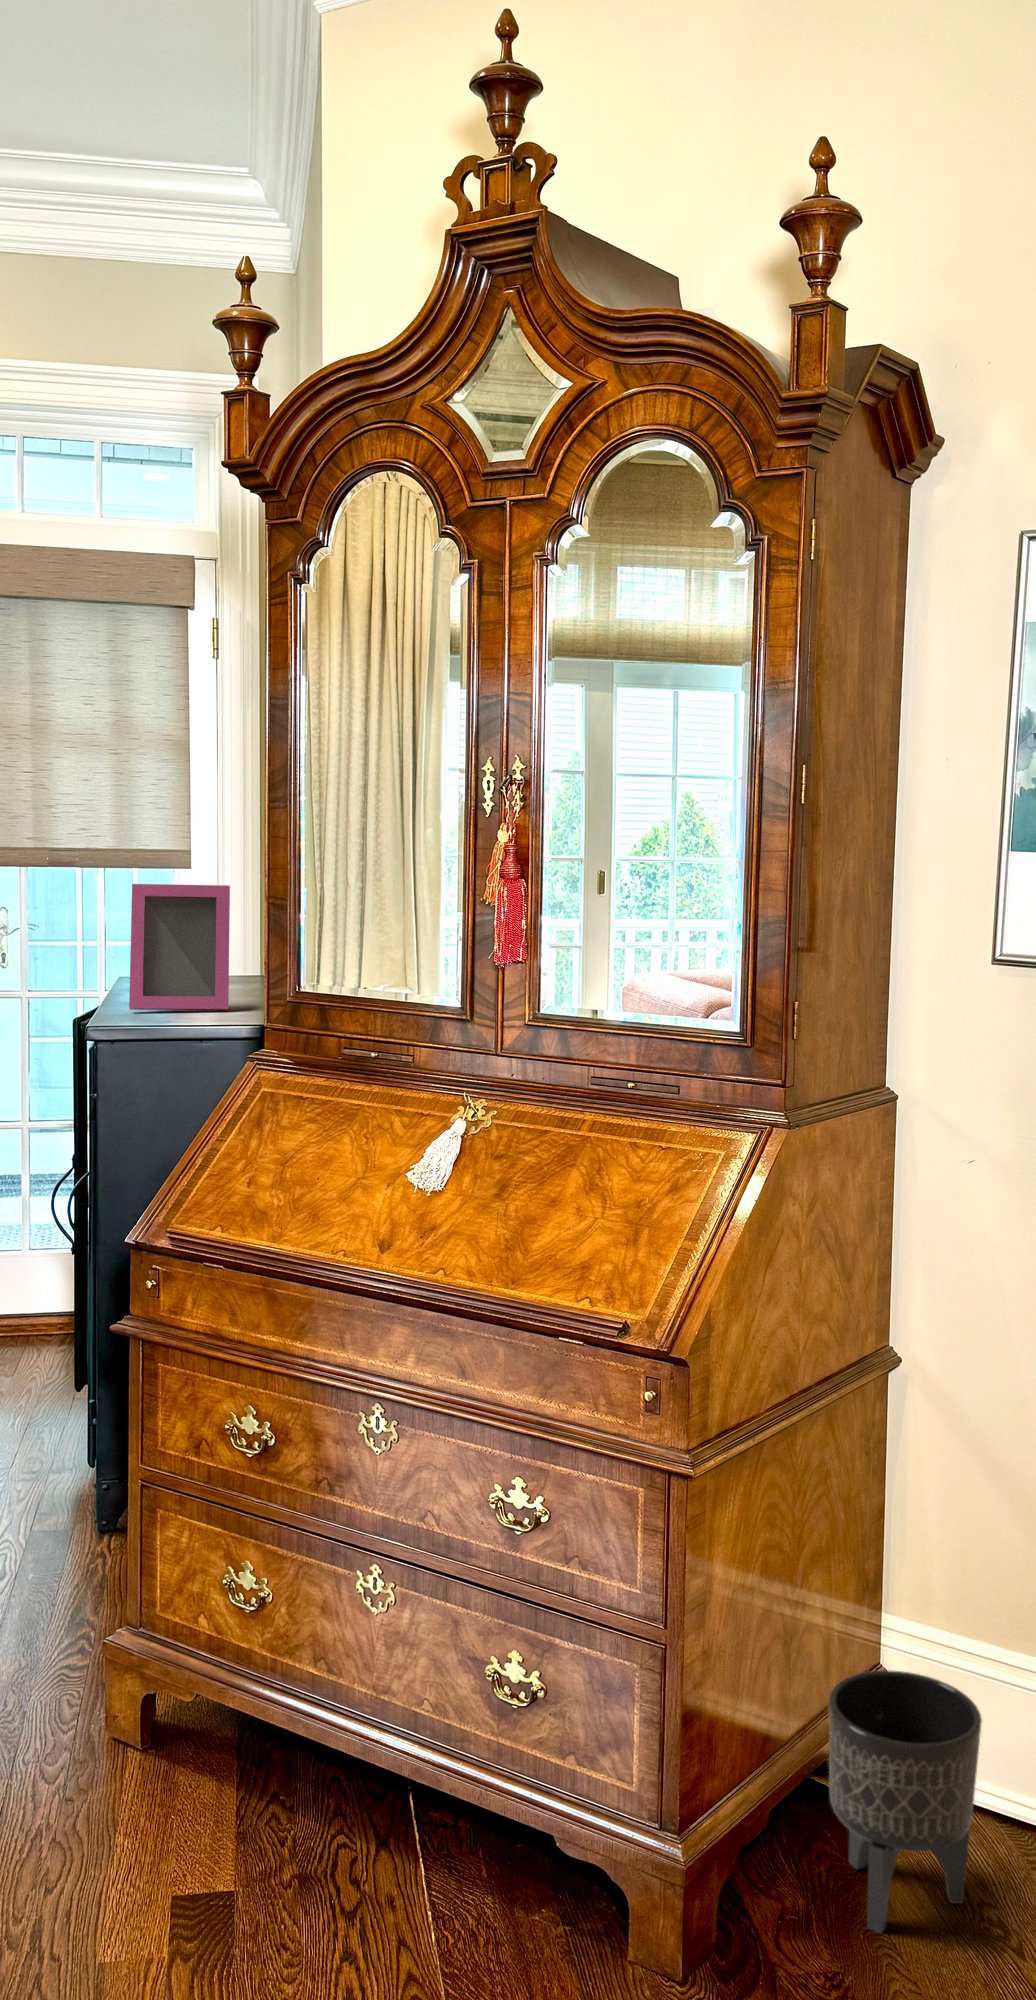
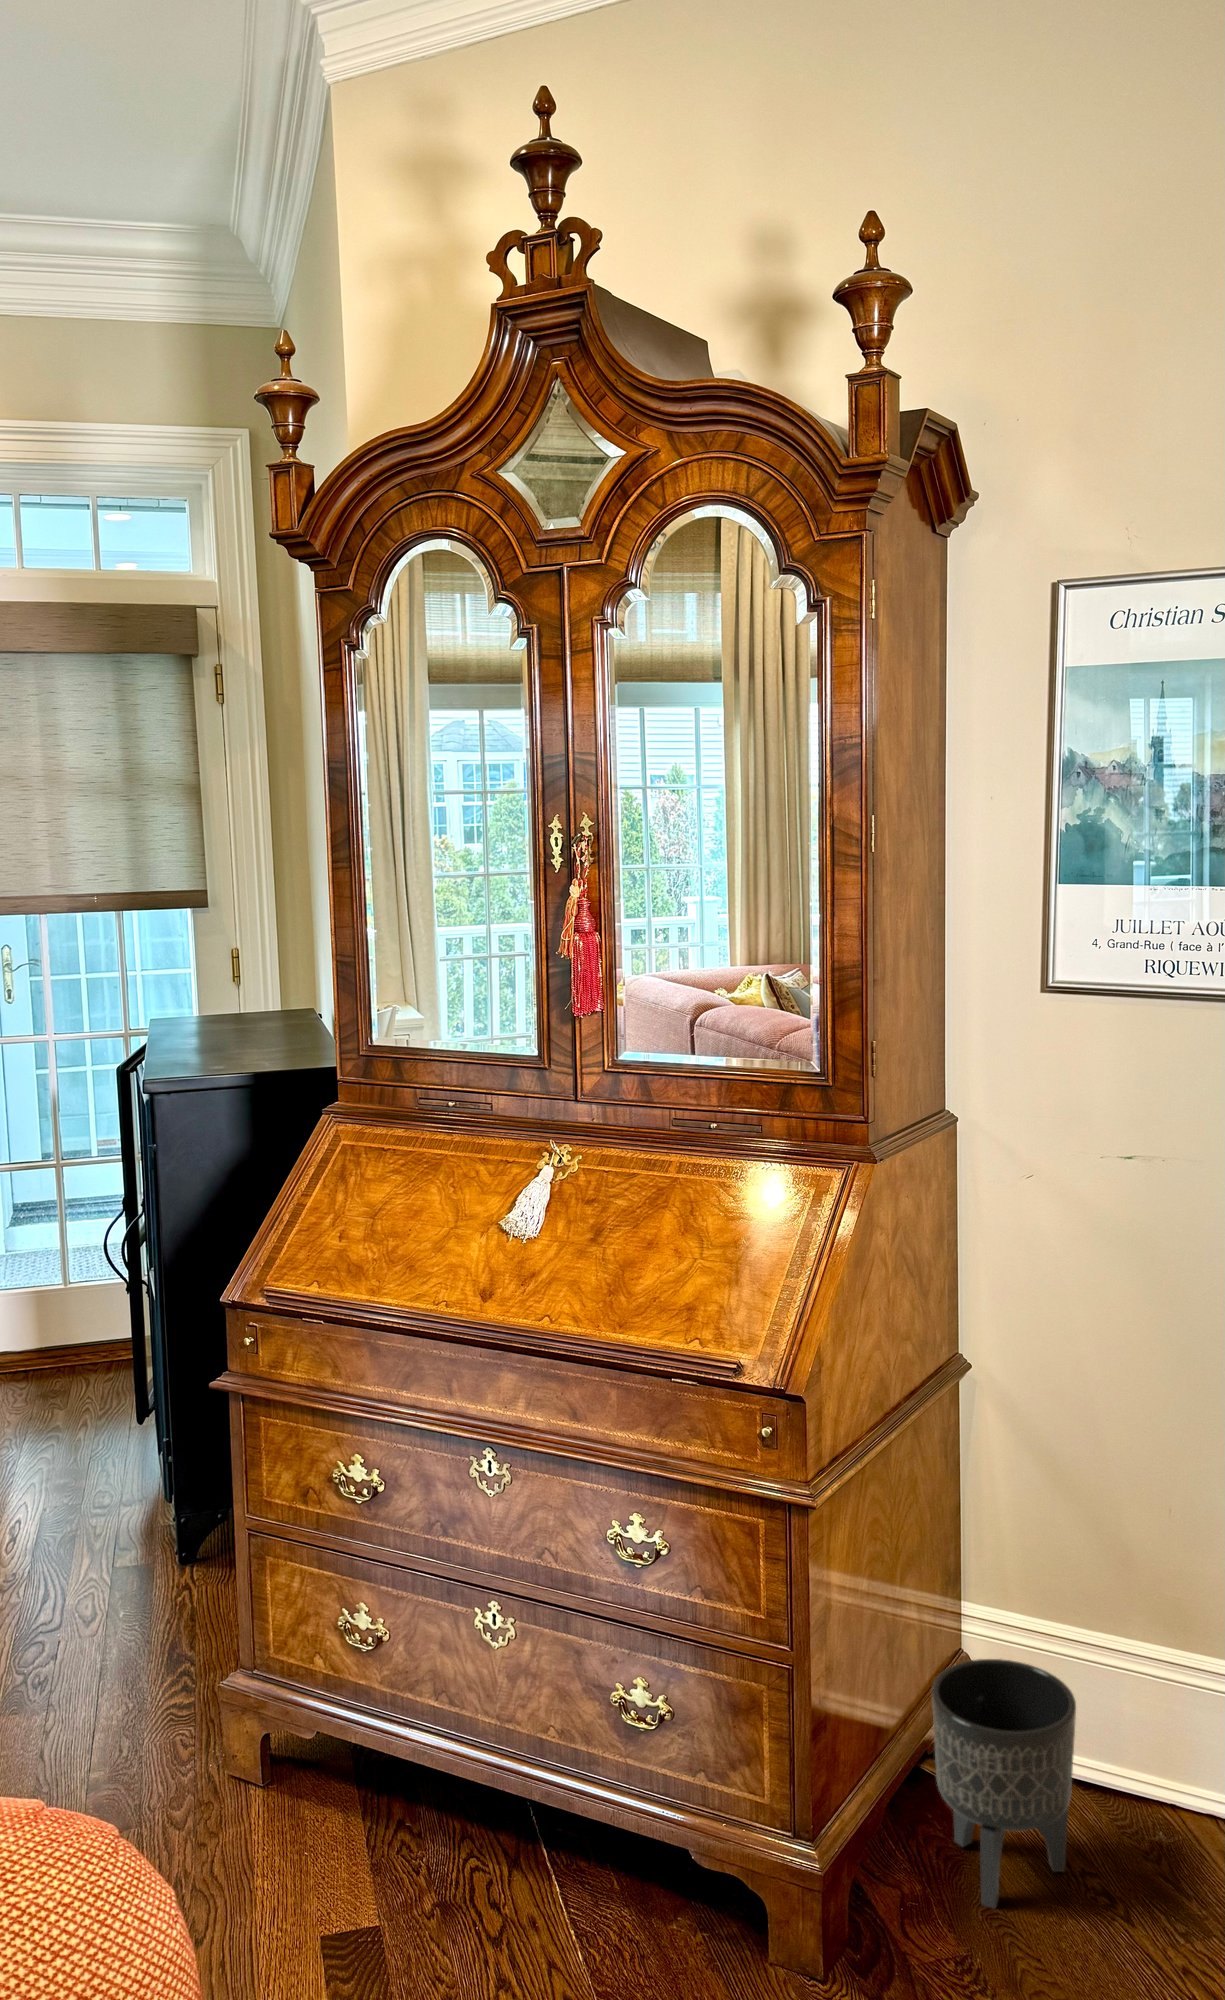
picture frame: present [129,884,230,1010] -> none [180,929,283,1057]

